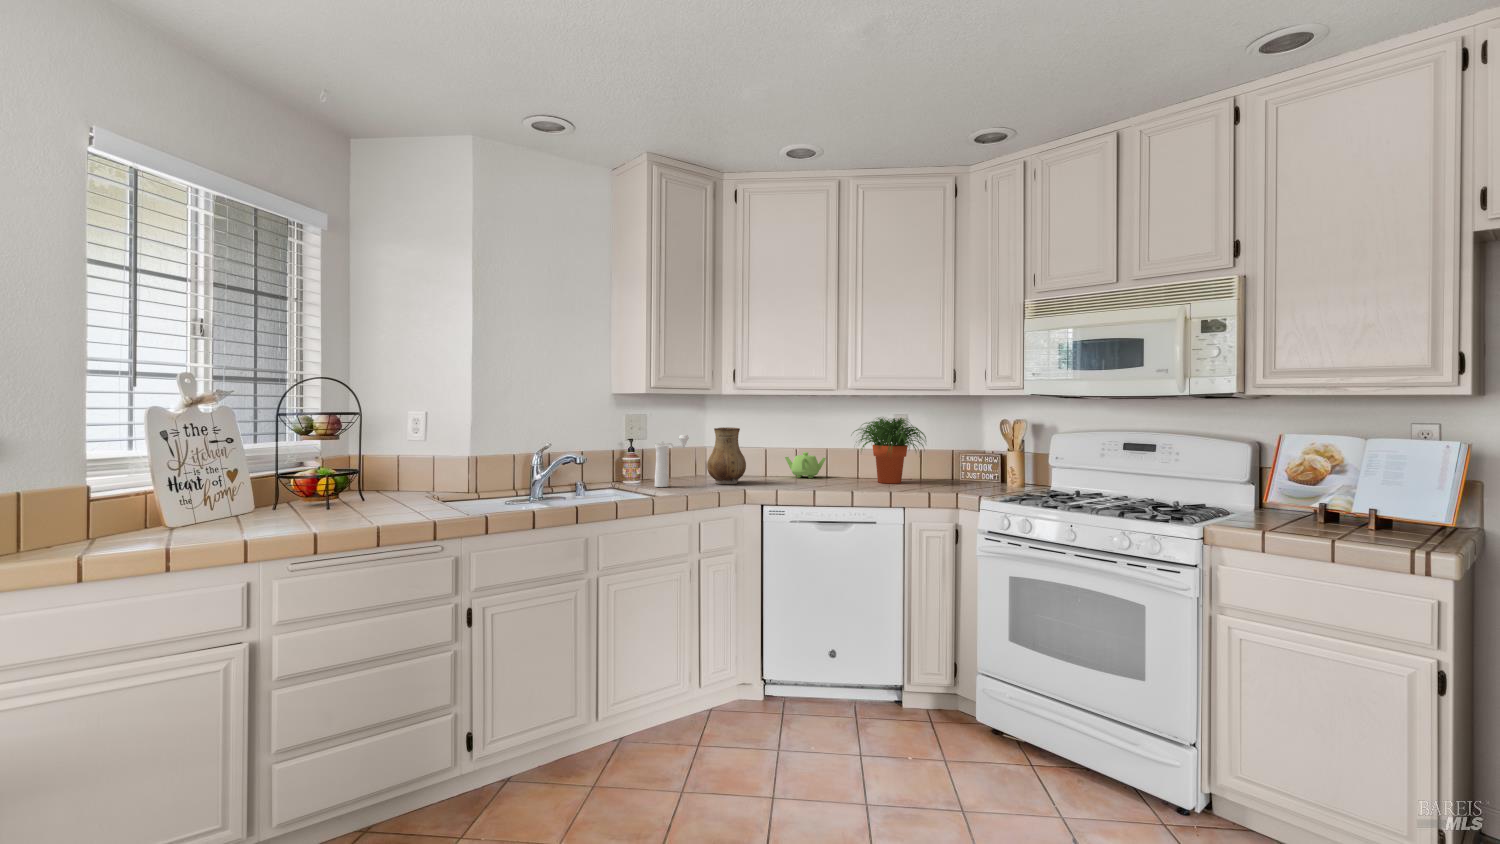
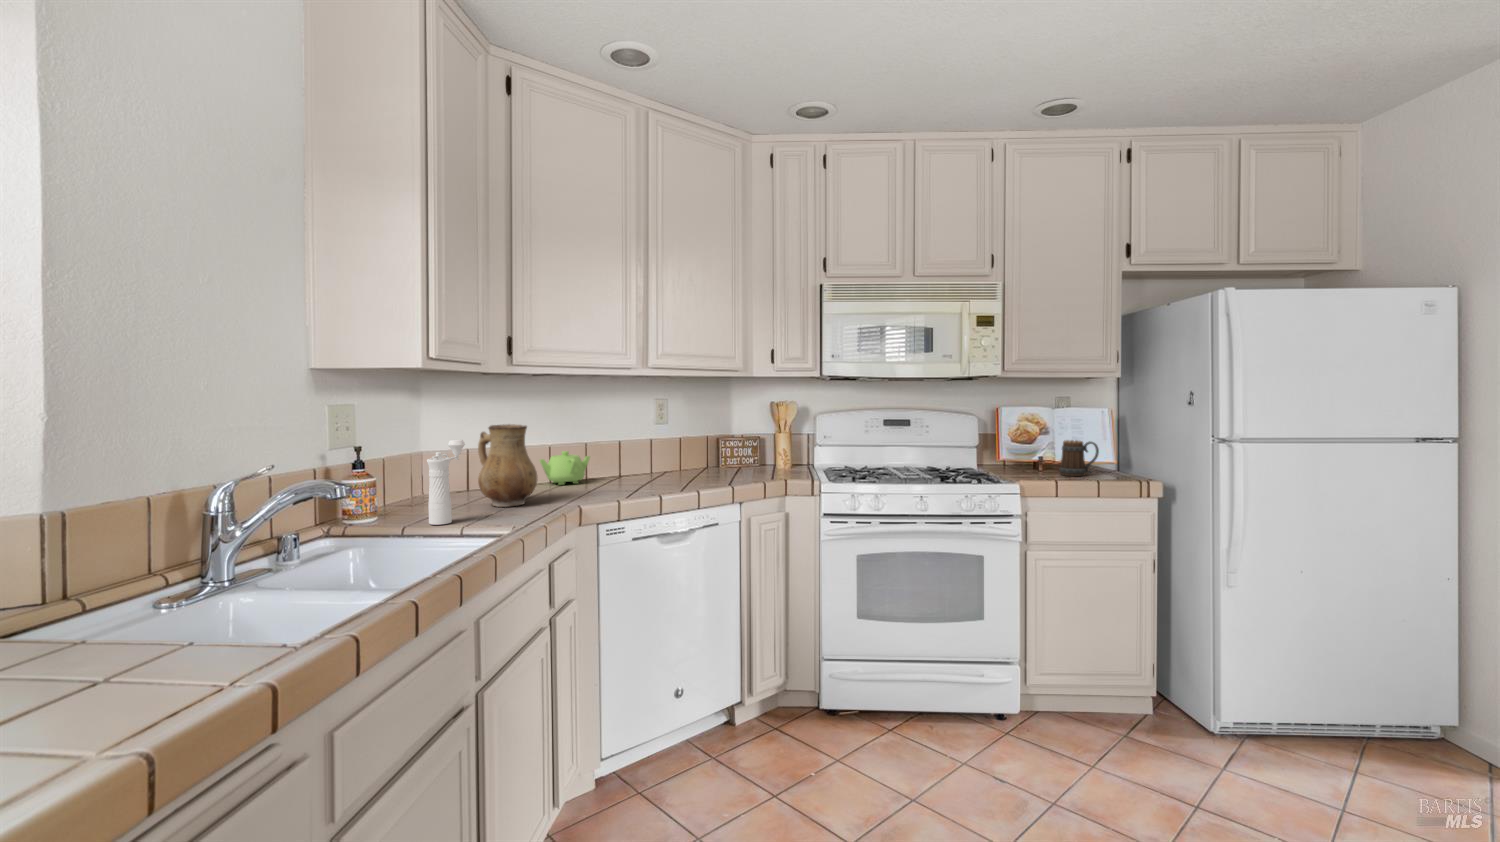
potted plant: present [853,418,926,483] -> none [634,402,721,479]
mug: none [1311,481,1374,532] -> present [1059,440,1099,476]

